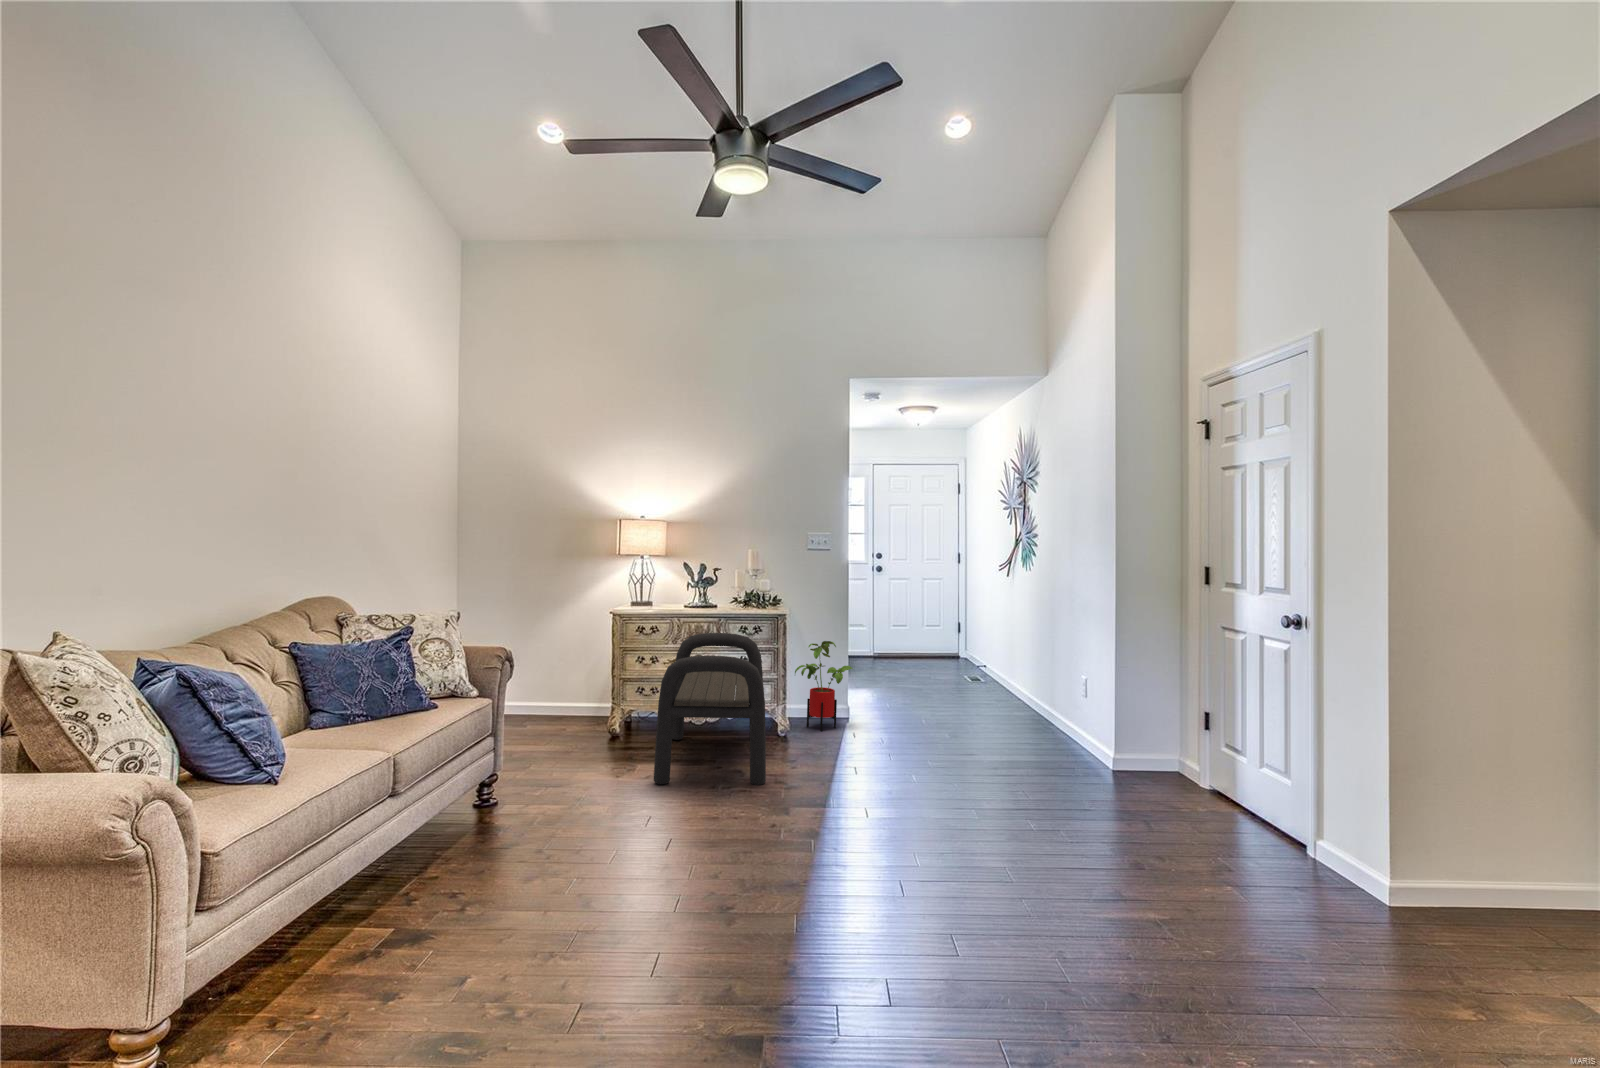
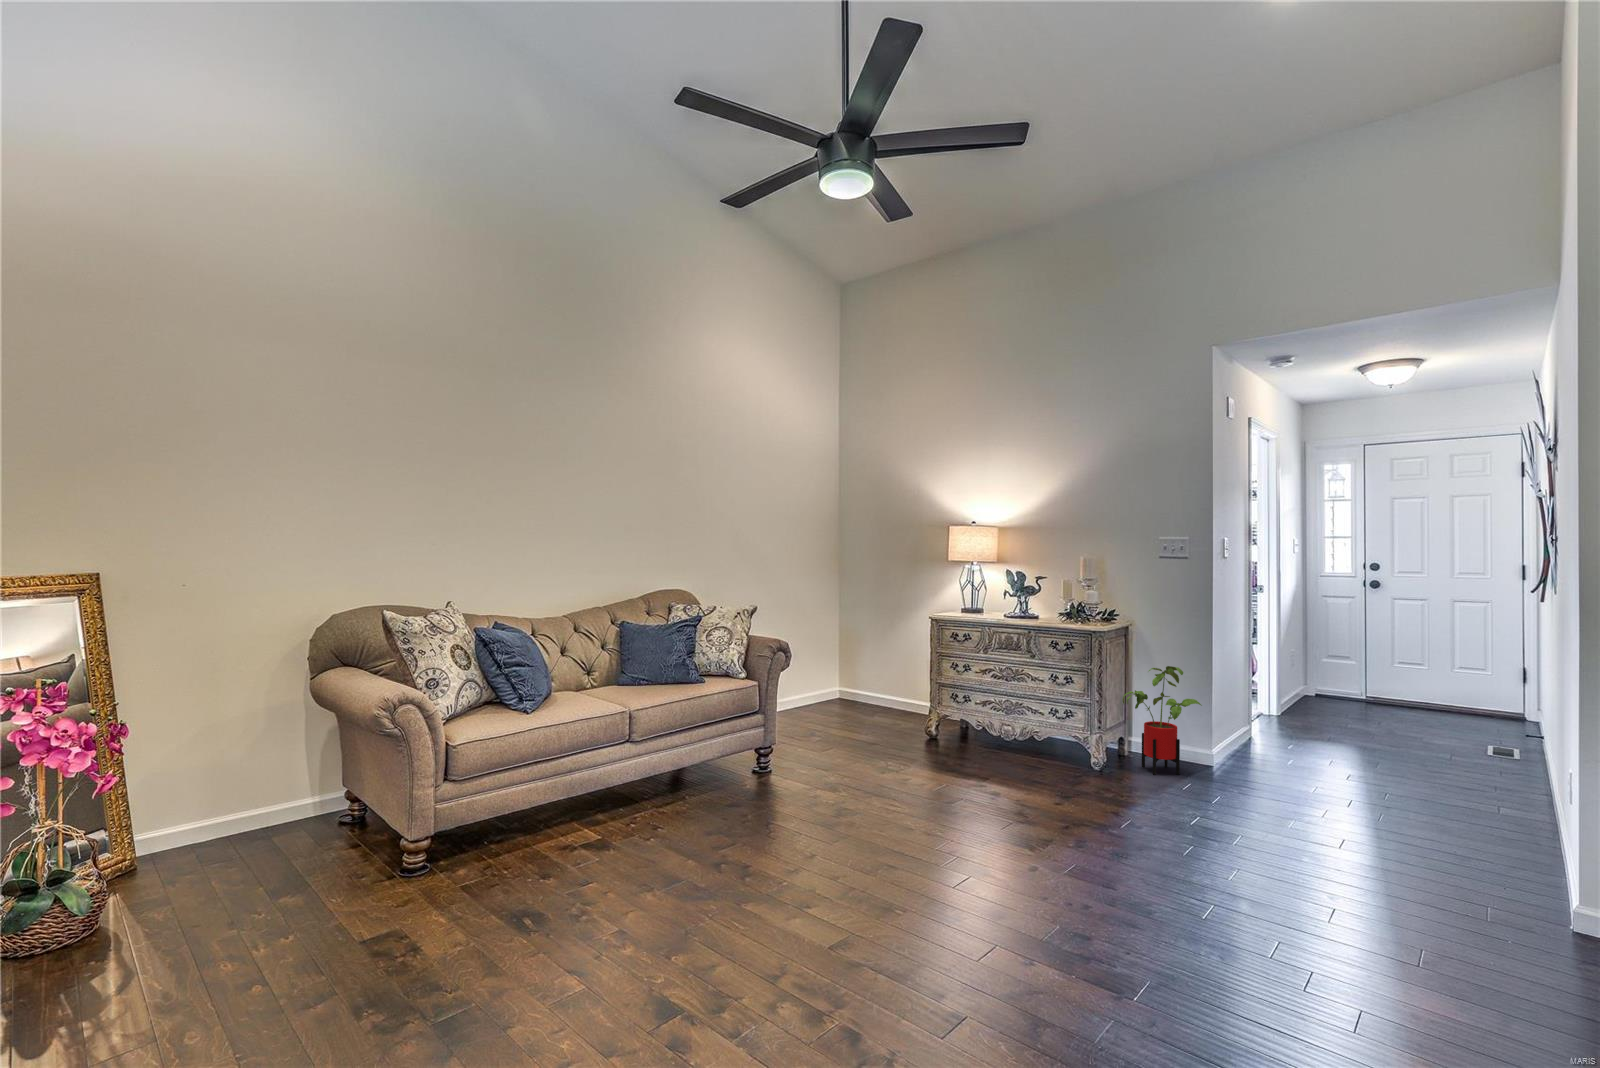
bench: present [654,633,766,785] -> none [900,644,1071,812]

